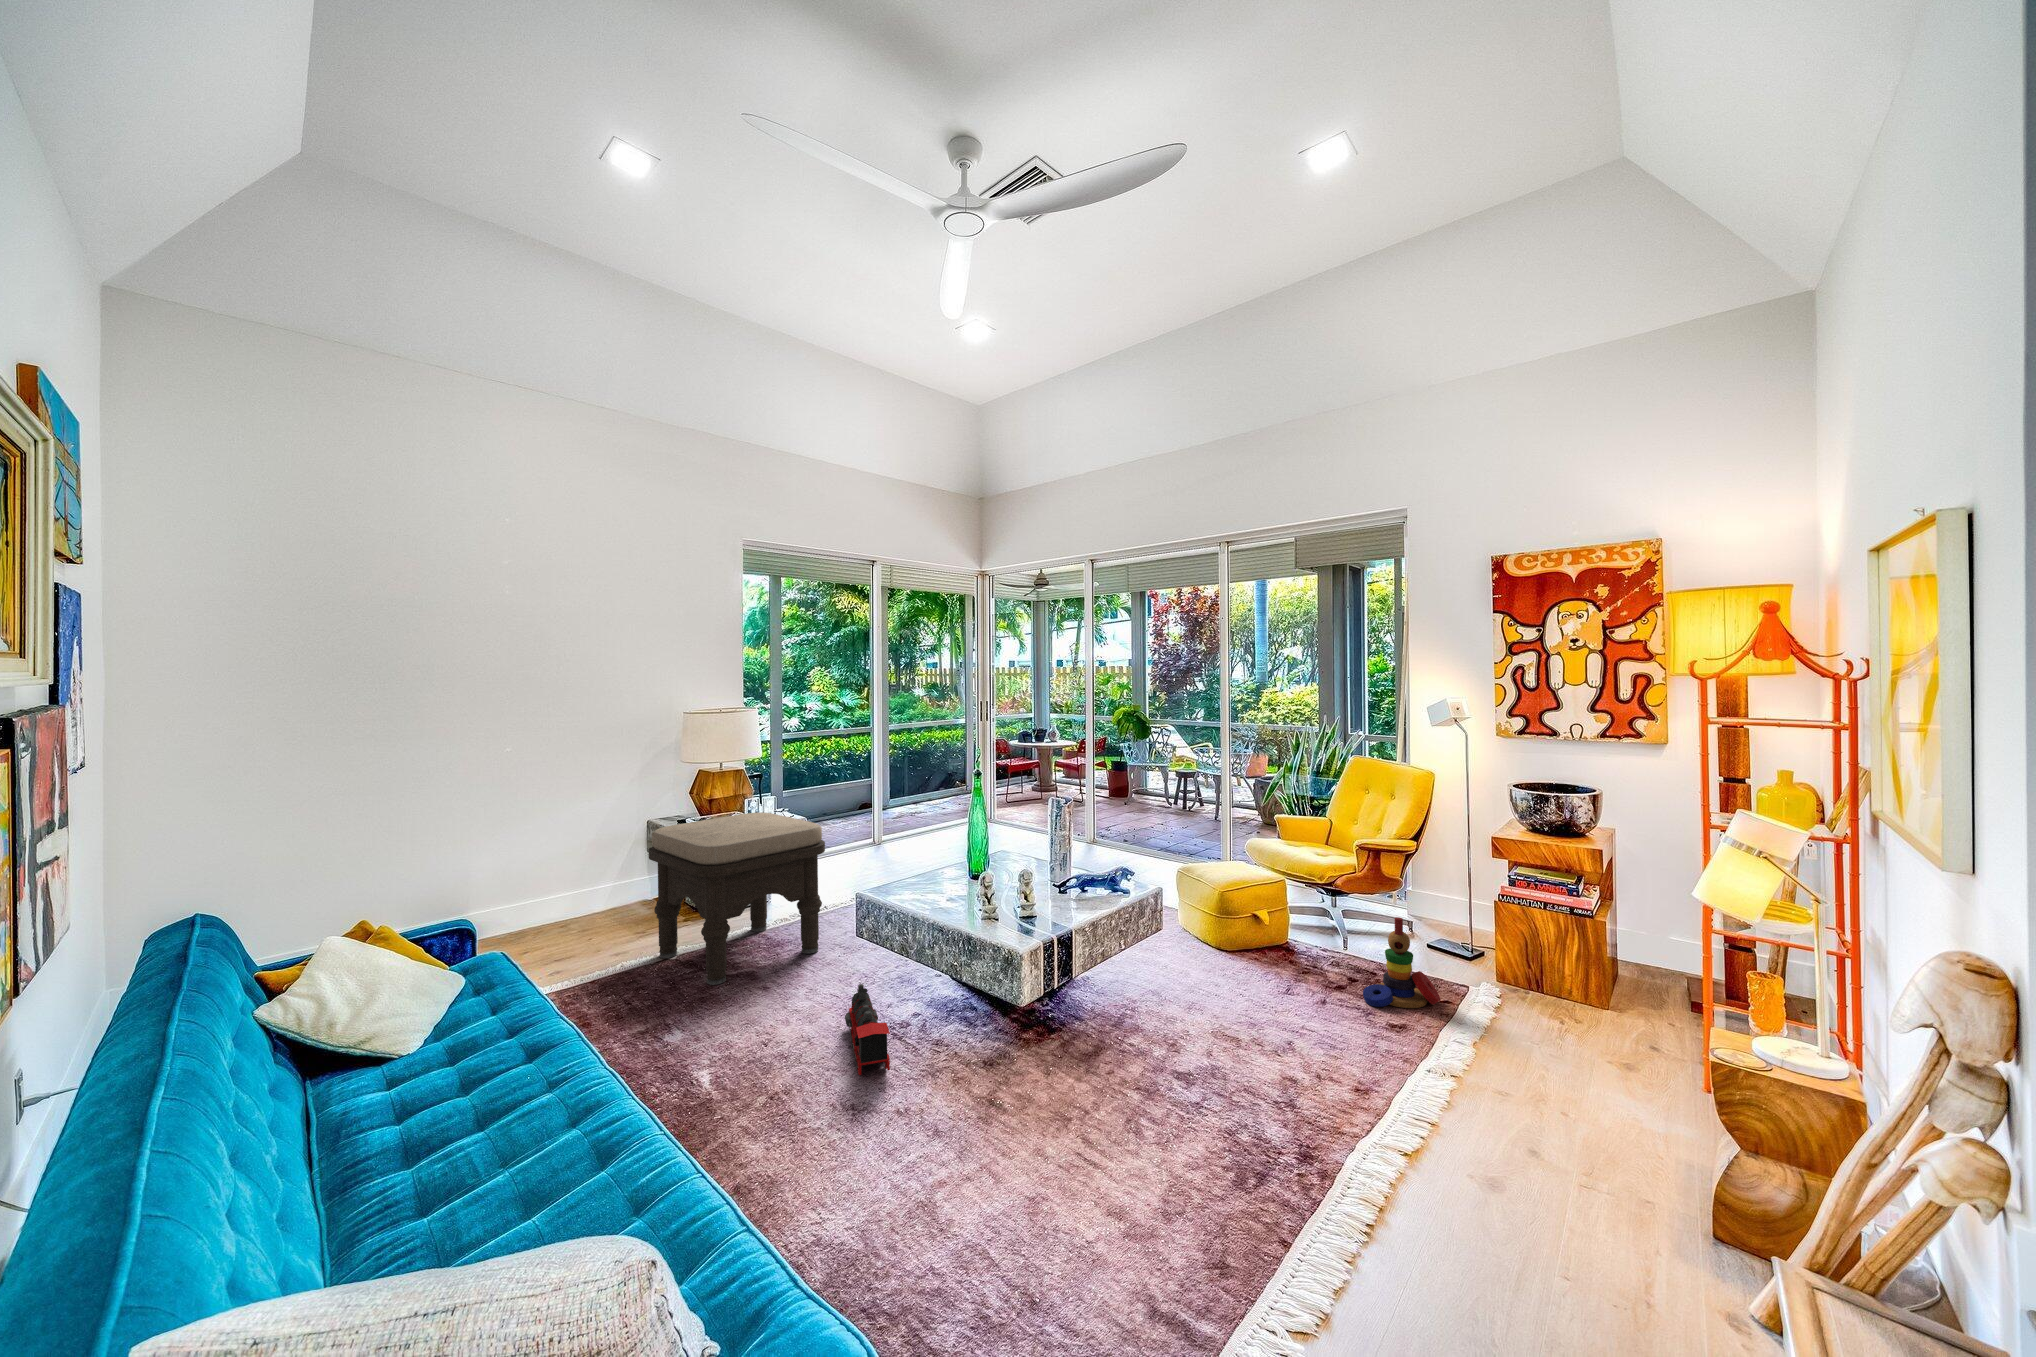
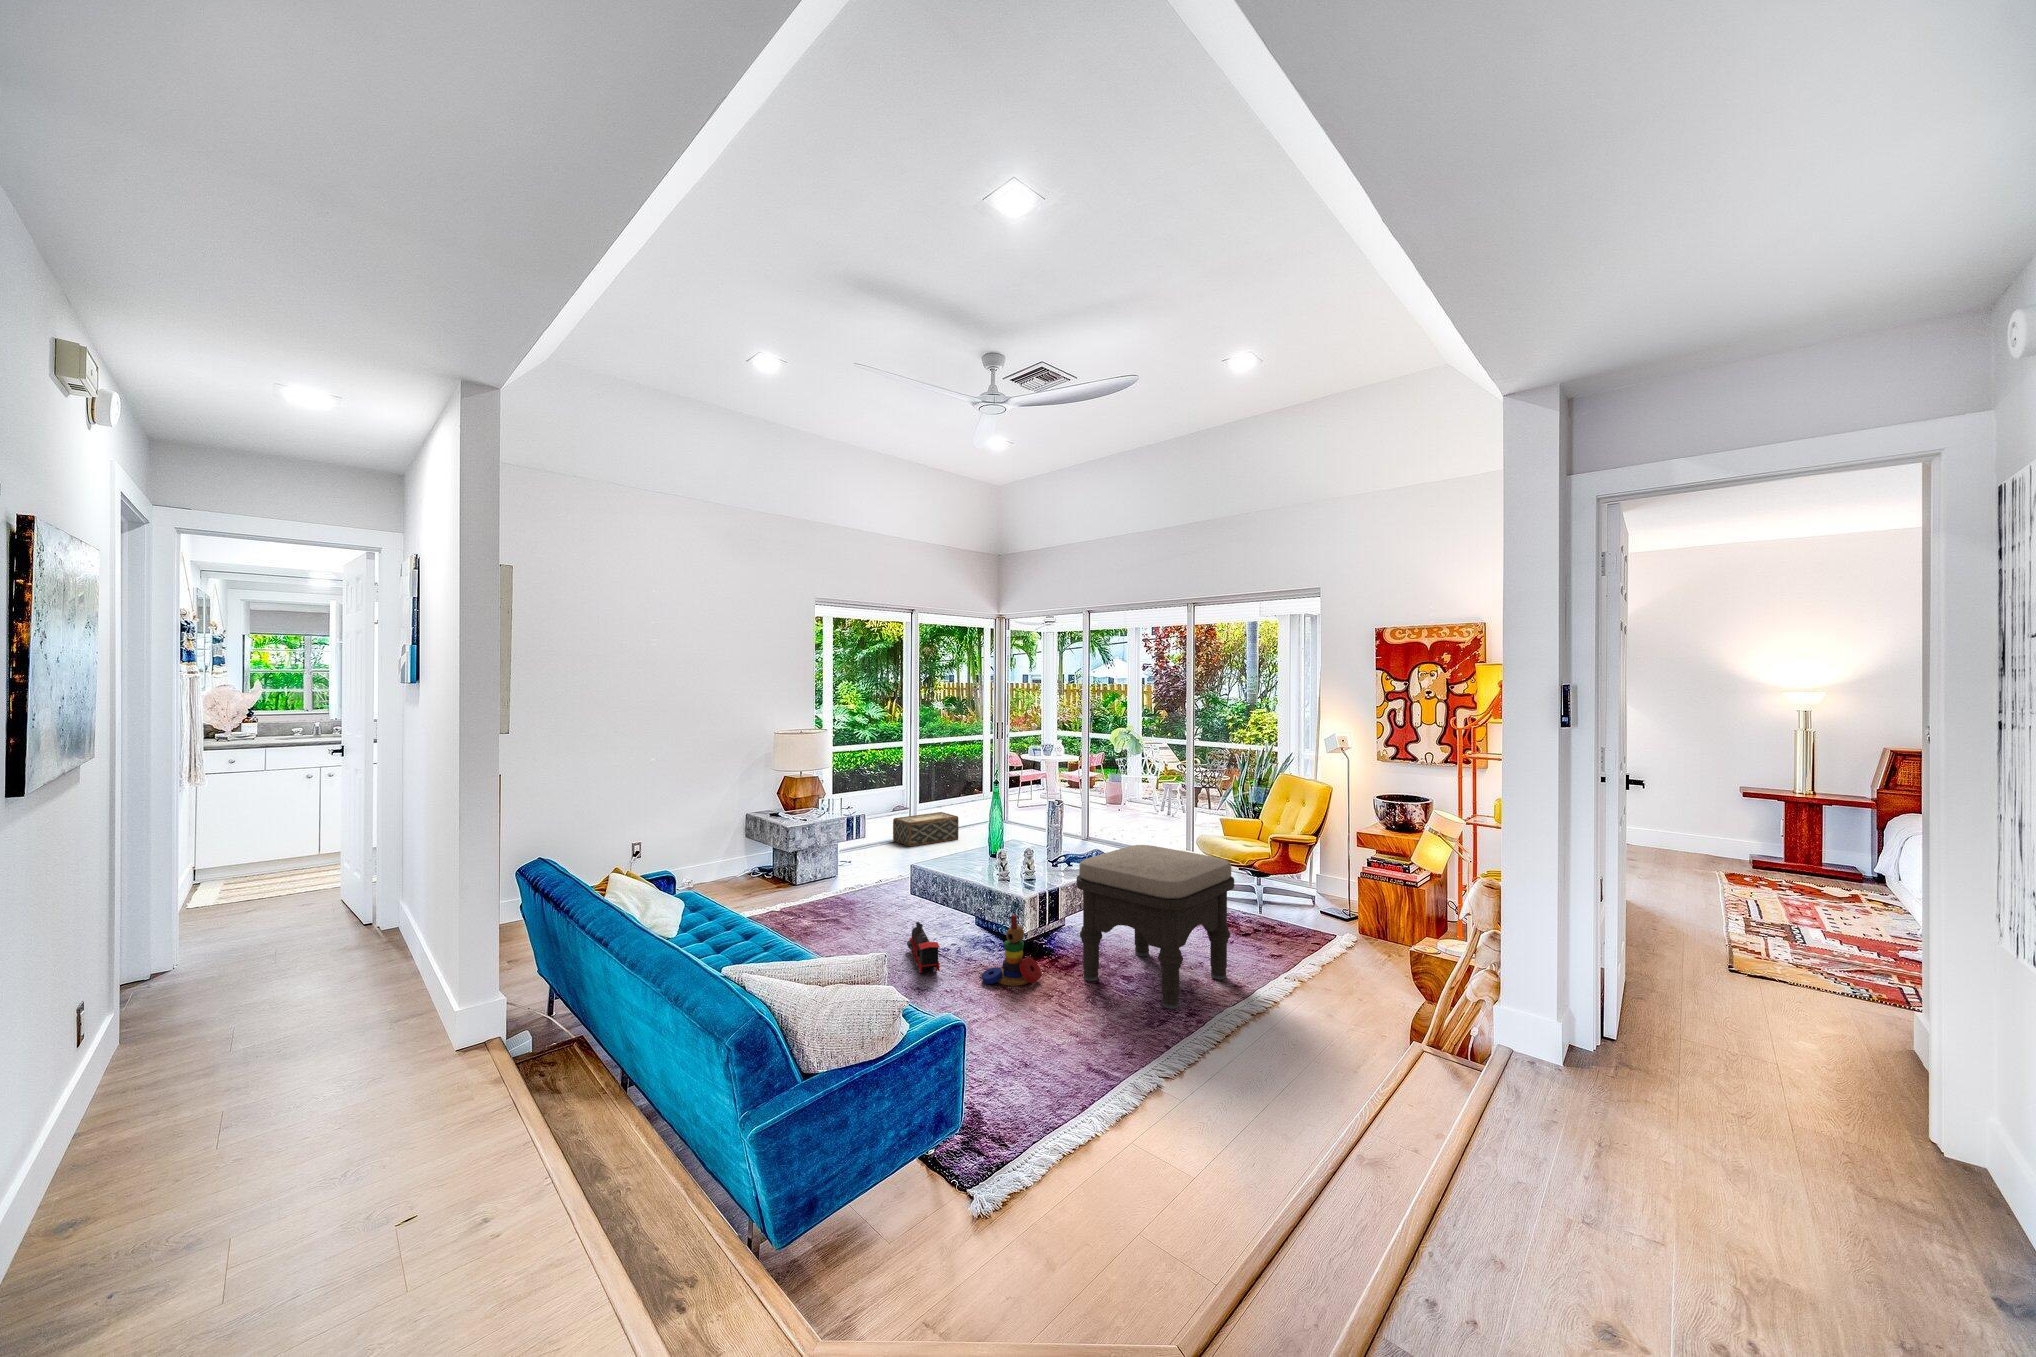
ottoman: present [649,812,825,985] -> present [1077,845,1234,1009]
woven basket: none [850,814,932,859] -> present [893,812,959,847]
stacking toy: present [1363,917,1440,1008] -> present [982,915,1041,986]

